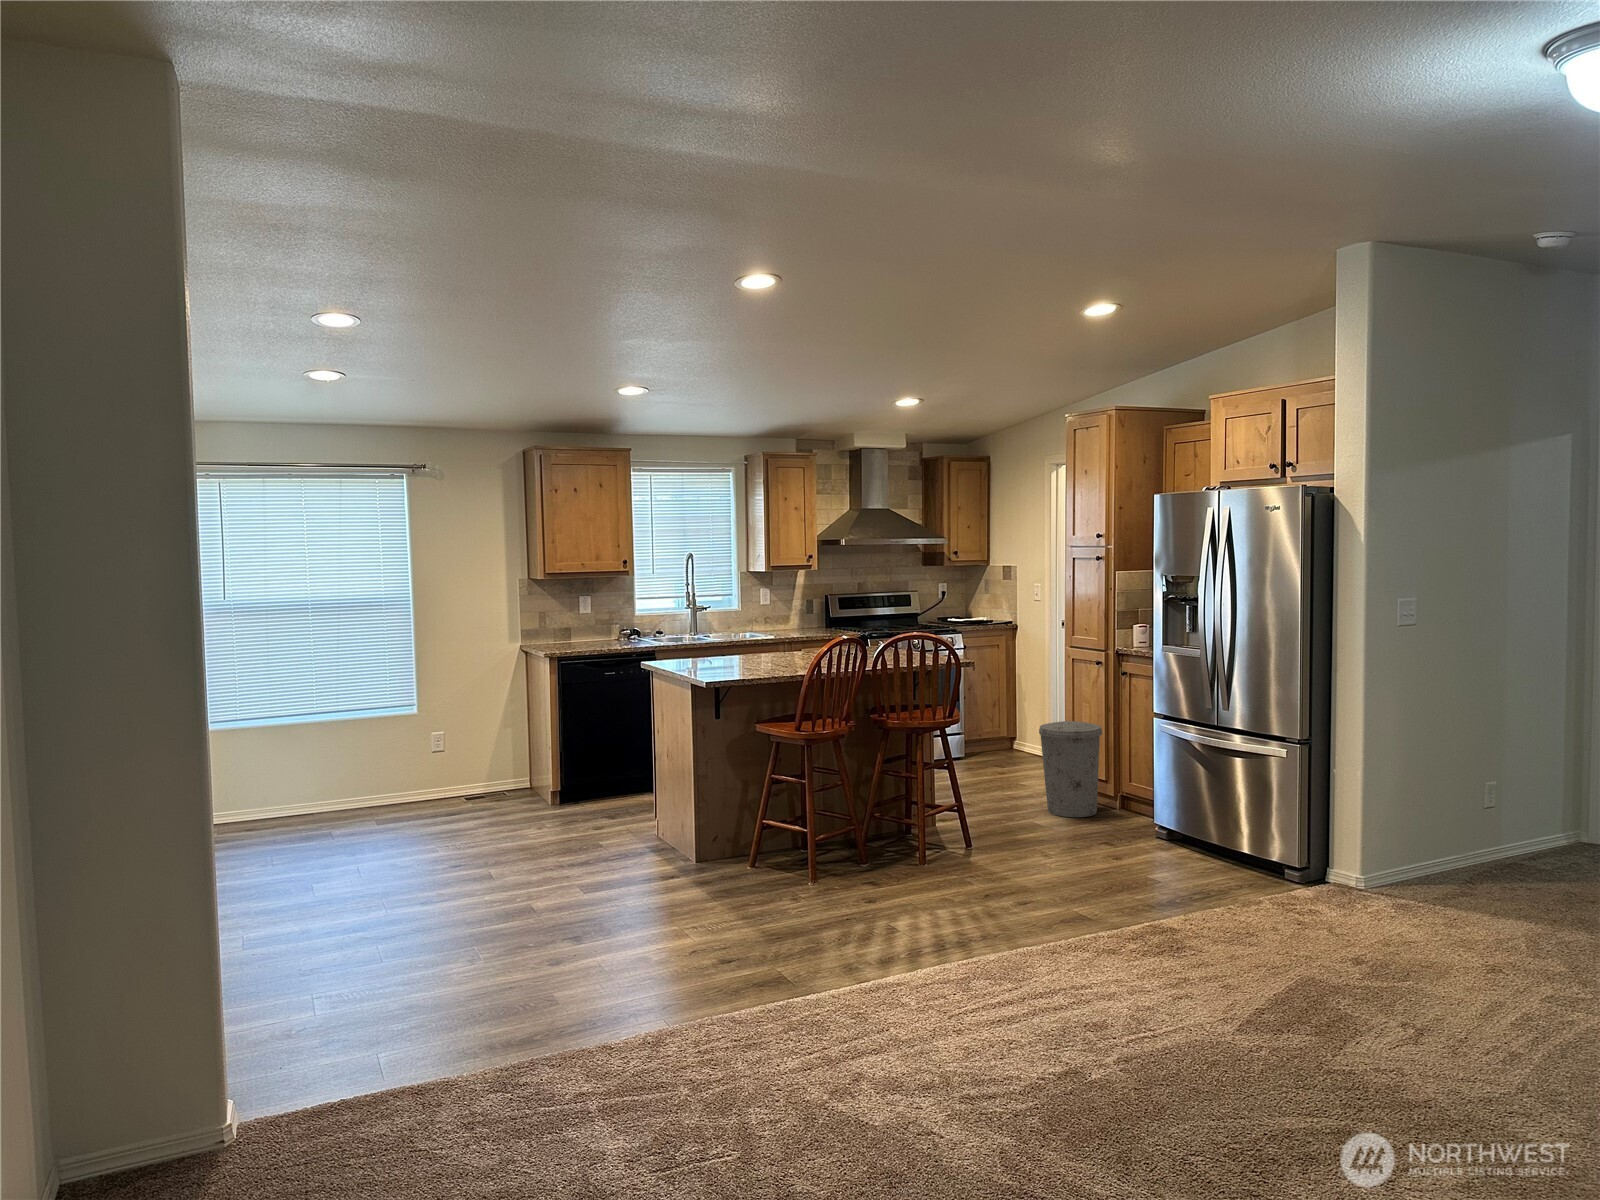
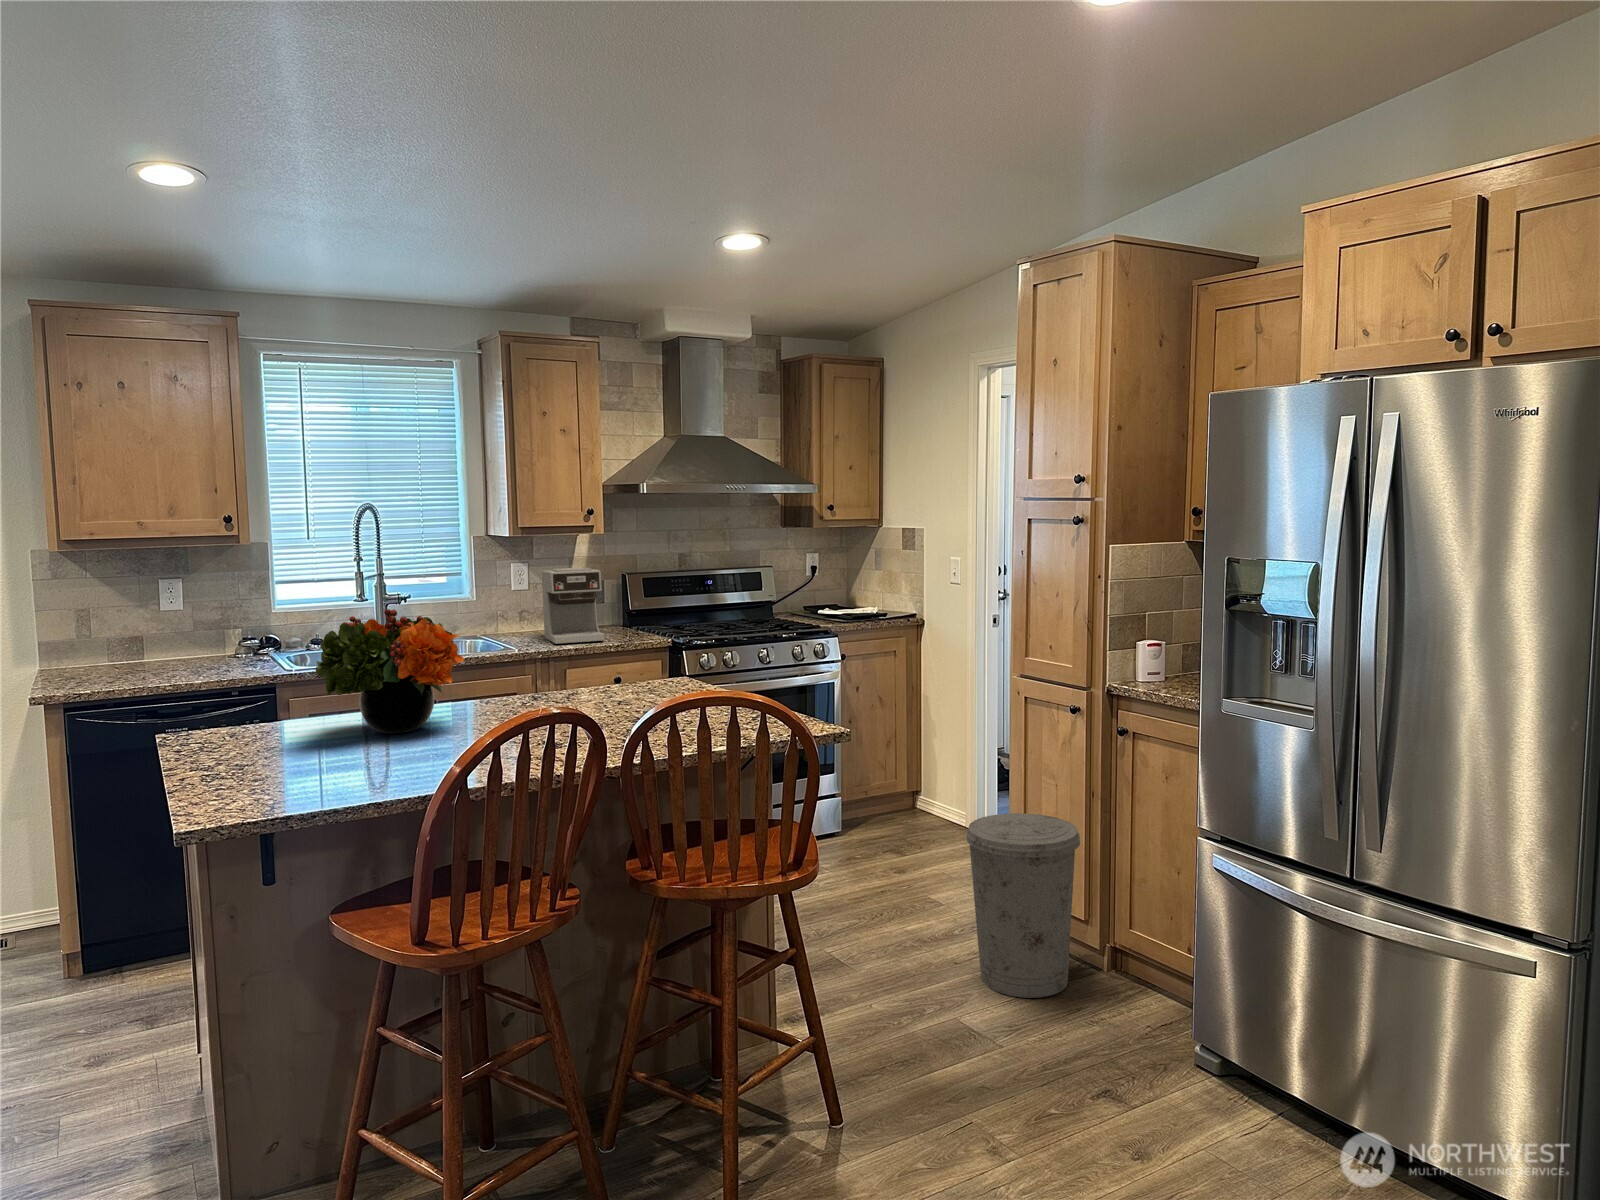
coffee maker: none [782,591,822,634] -> present [542,568,605,644]
flower arrangement: none [719,602,785,661] -> present [316,609,464,733]

